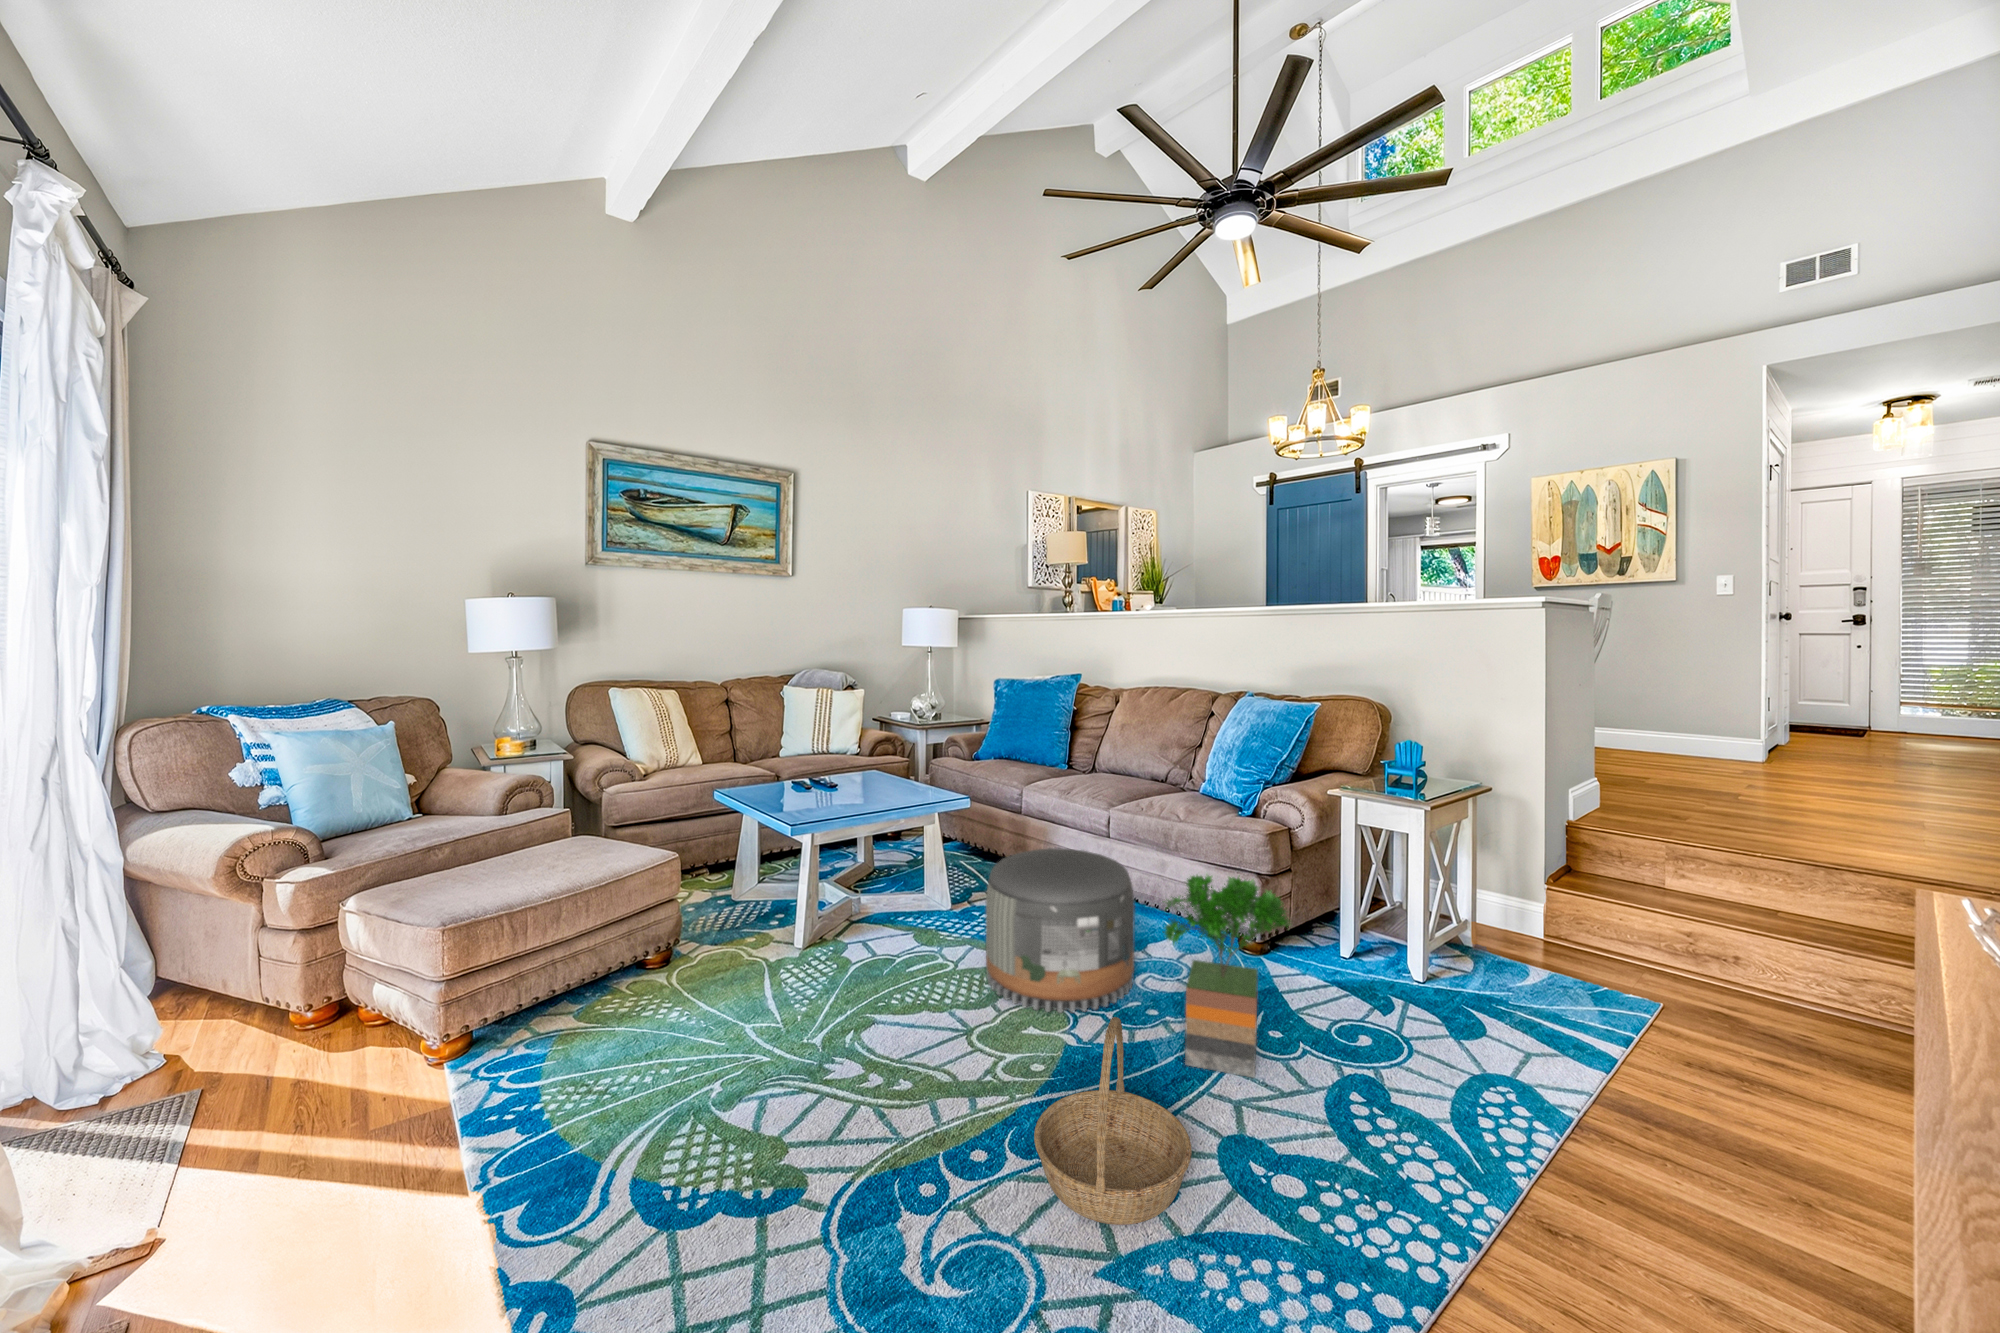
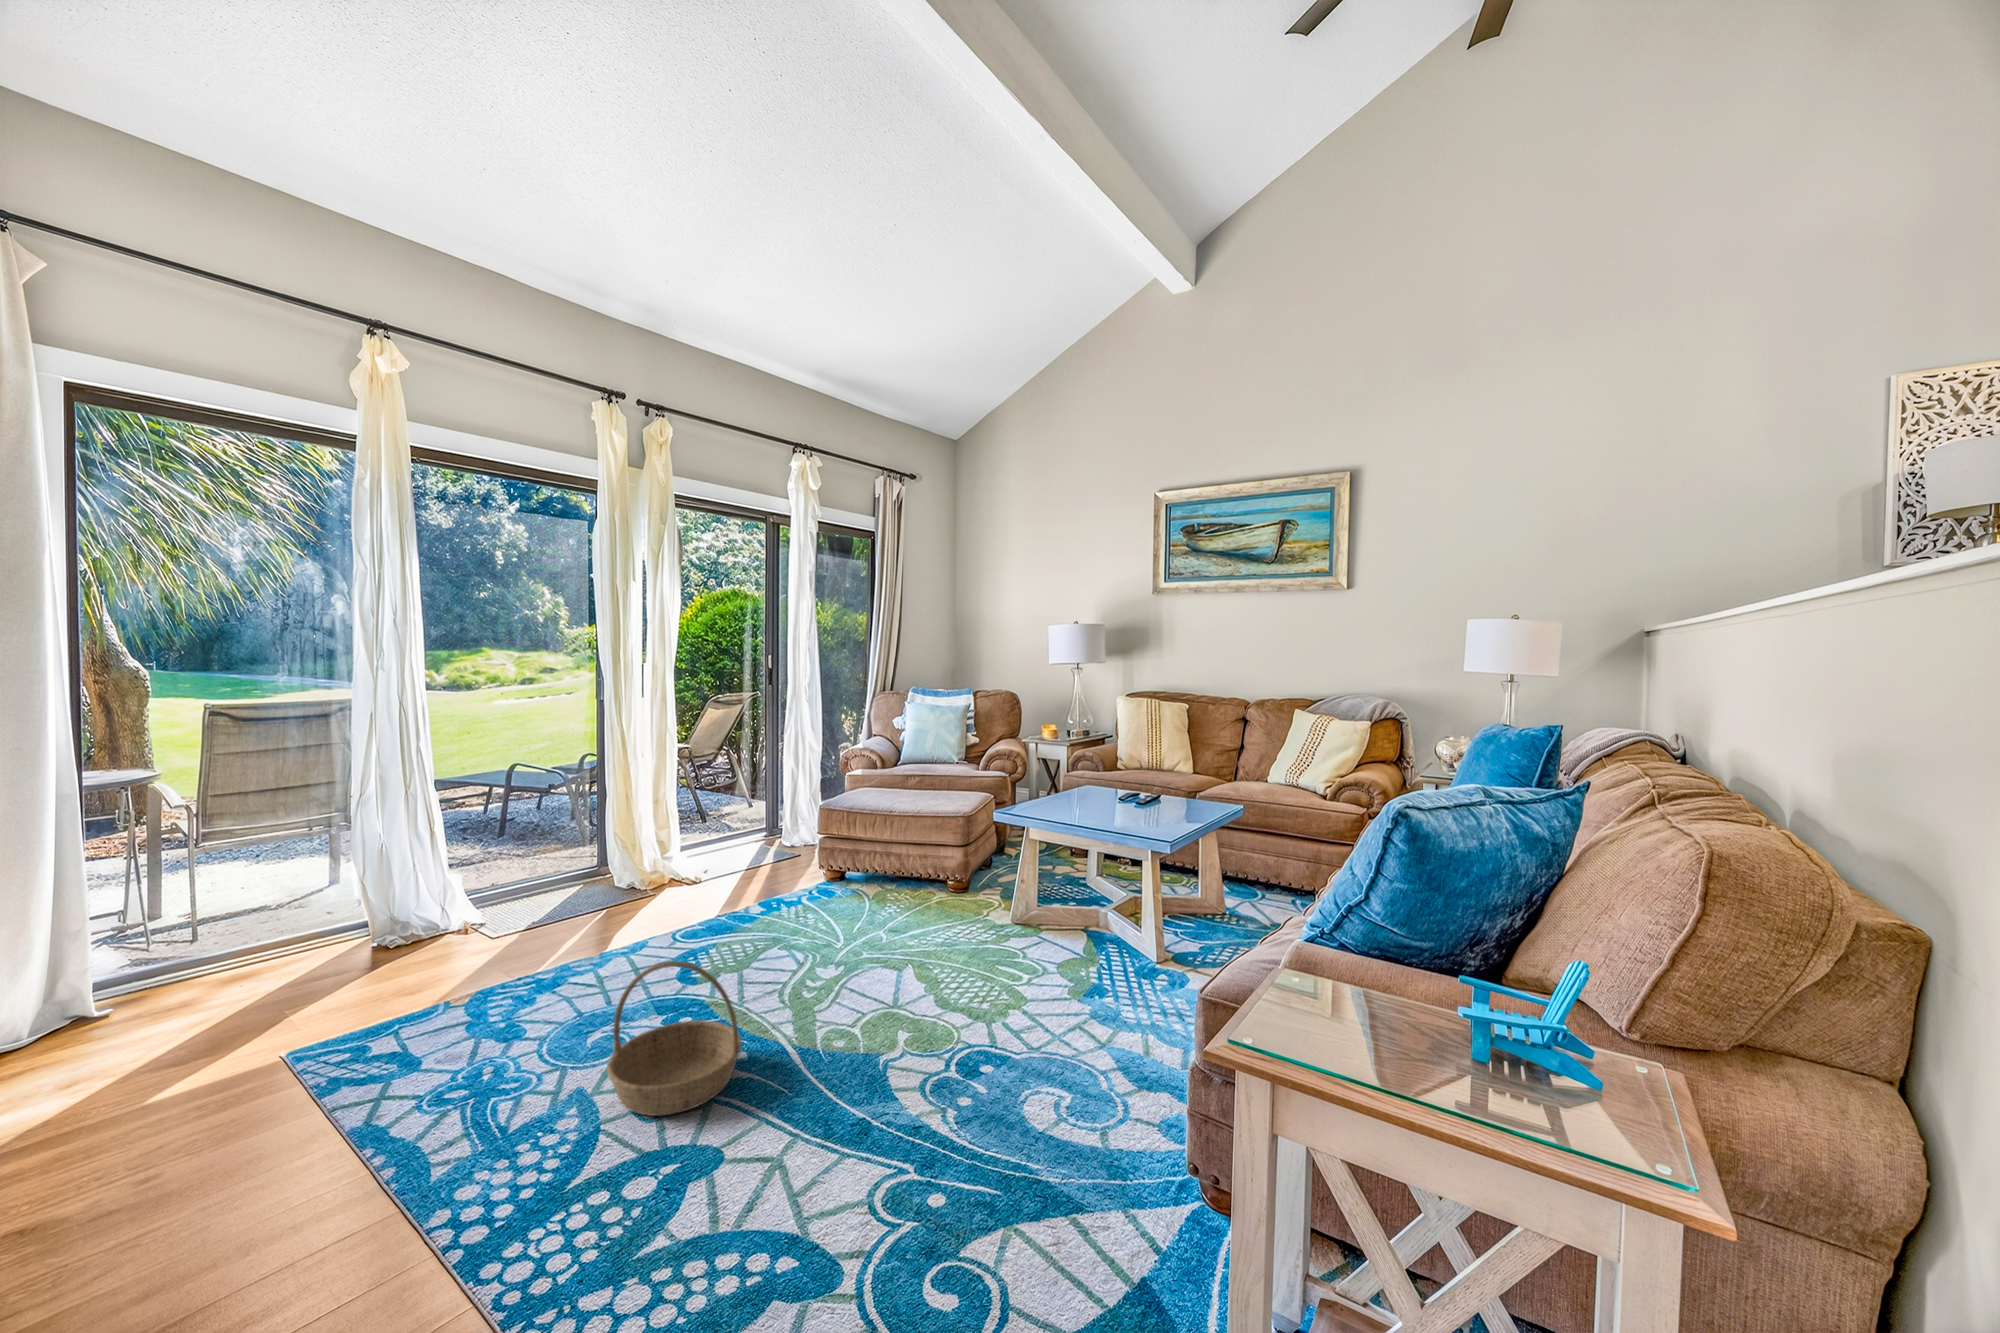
pouf: present [986,848,1135,1013] -> none [929,890,1093,1081]
potted tree: present [1163,875,1291,1077] -> none [798,935,936,1175]

